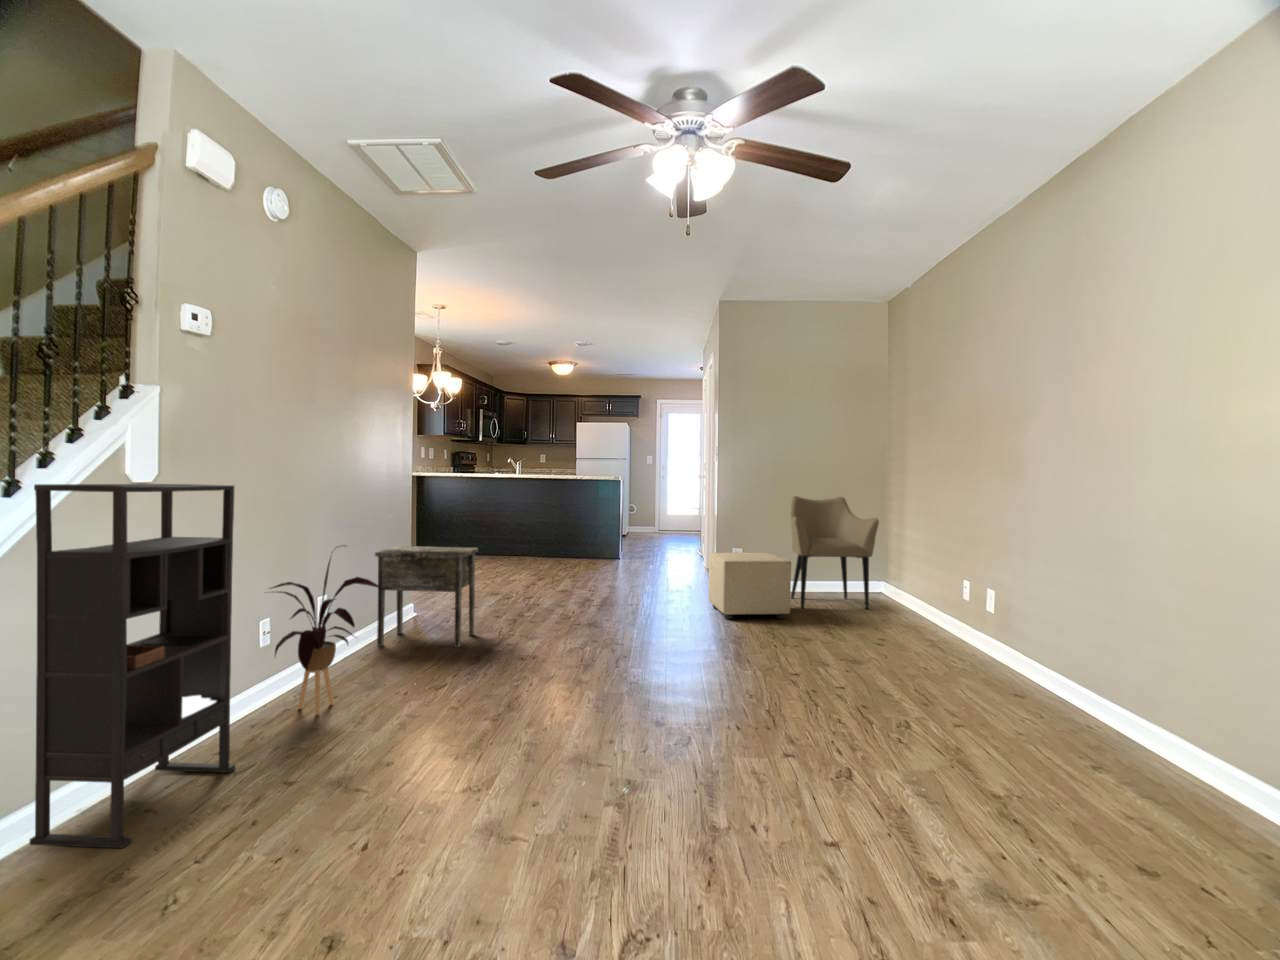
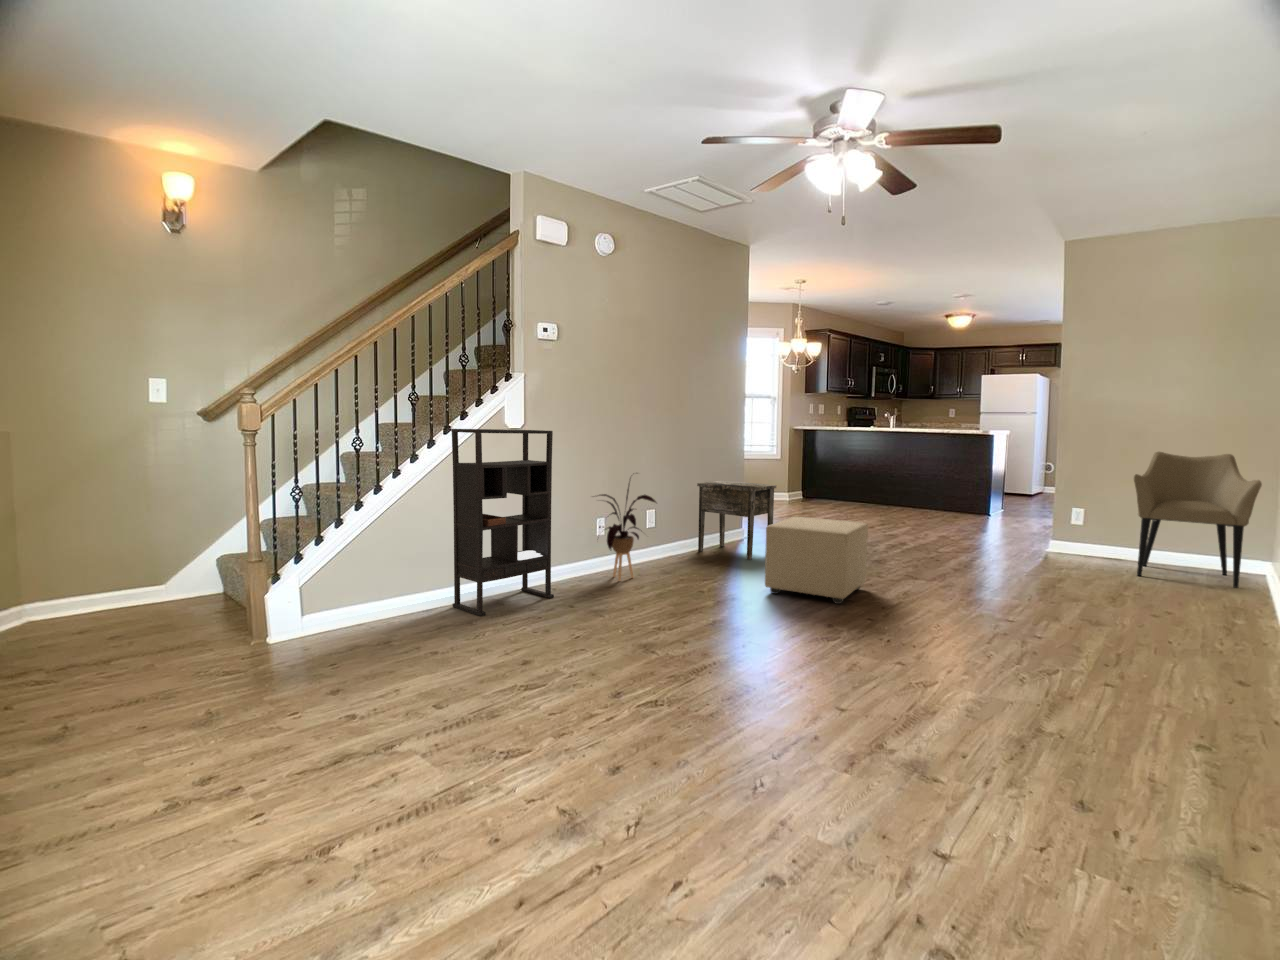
ottoman: present [709,553,791,619] -> present [765,517,868,604]

